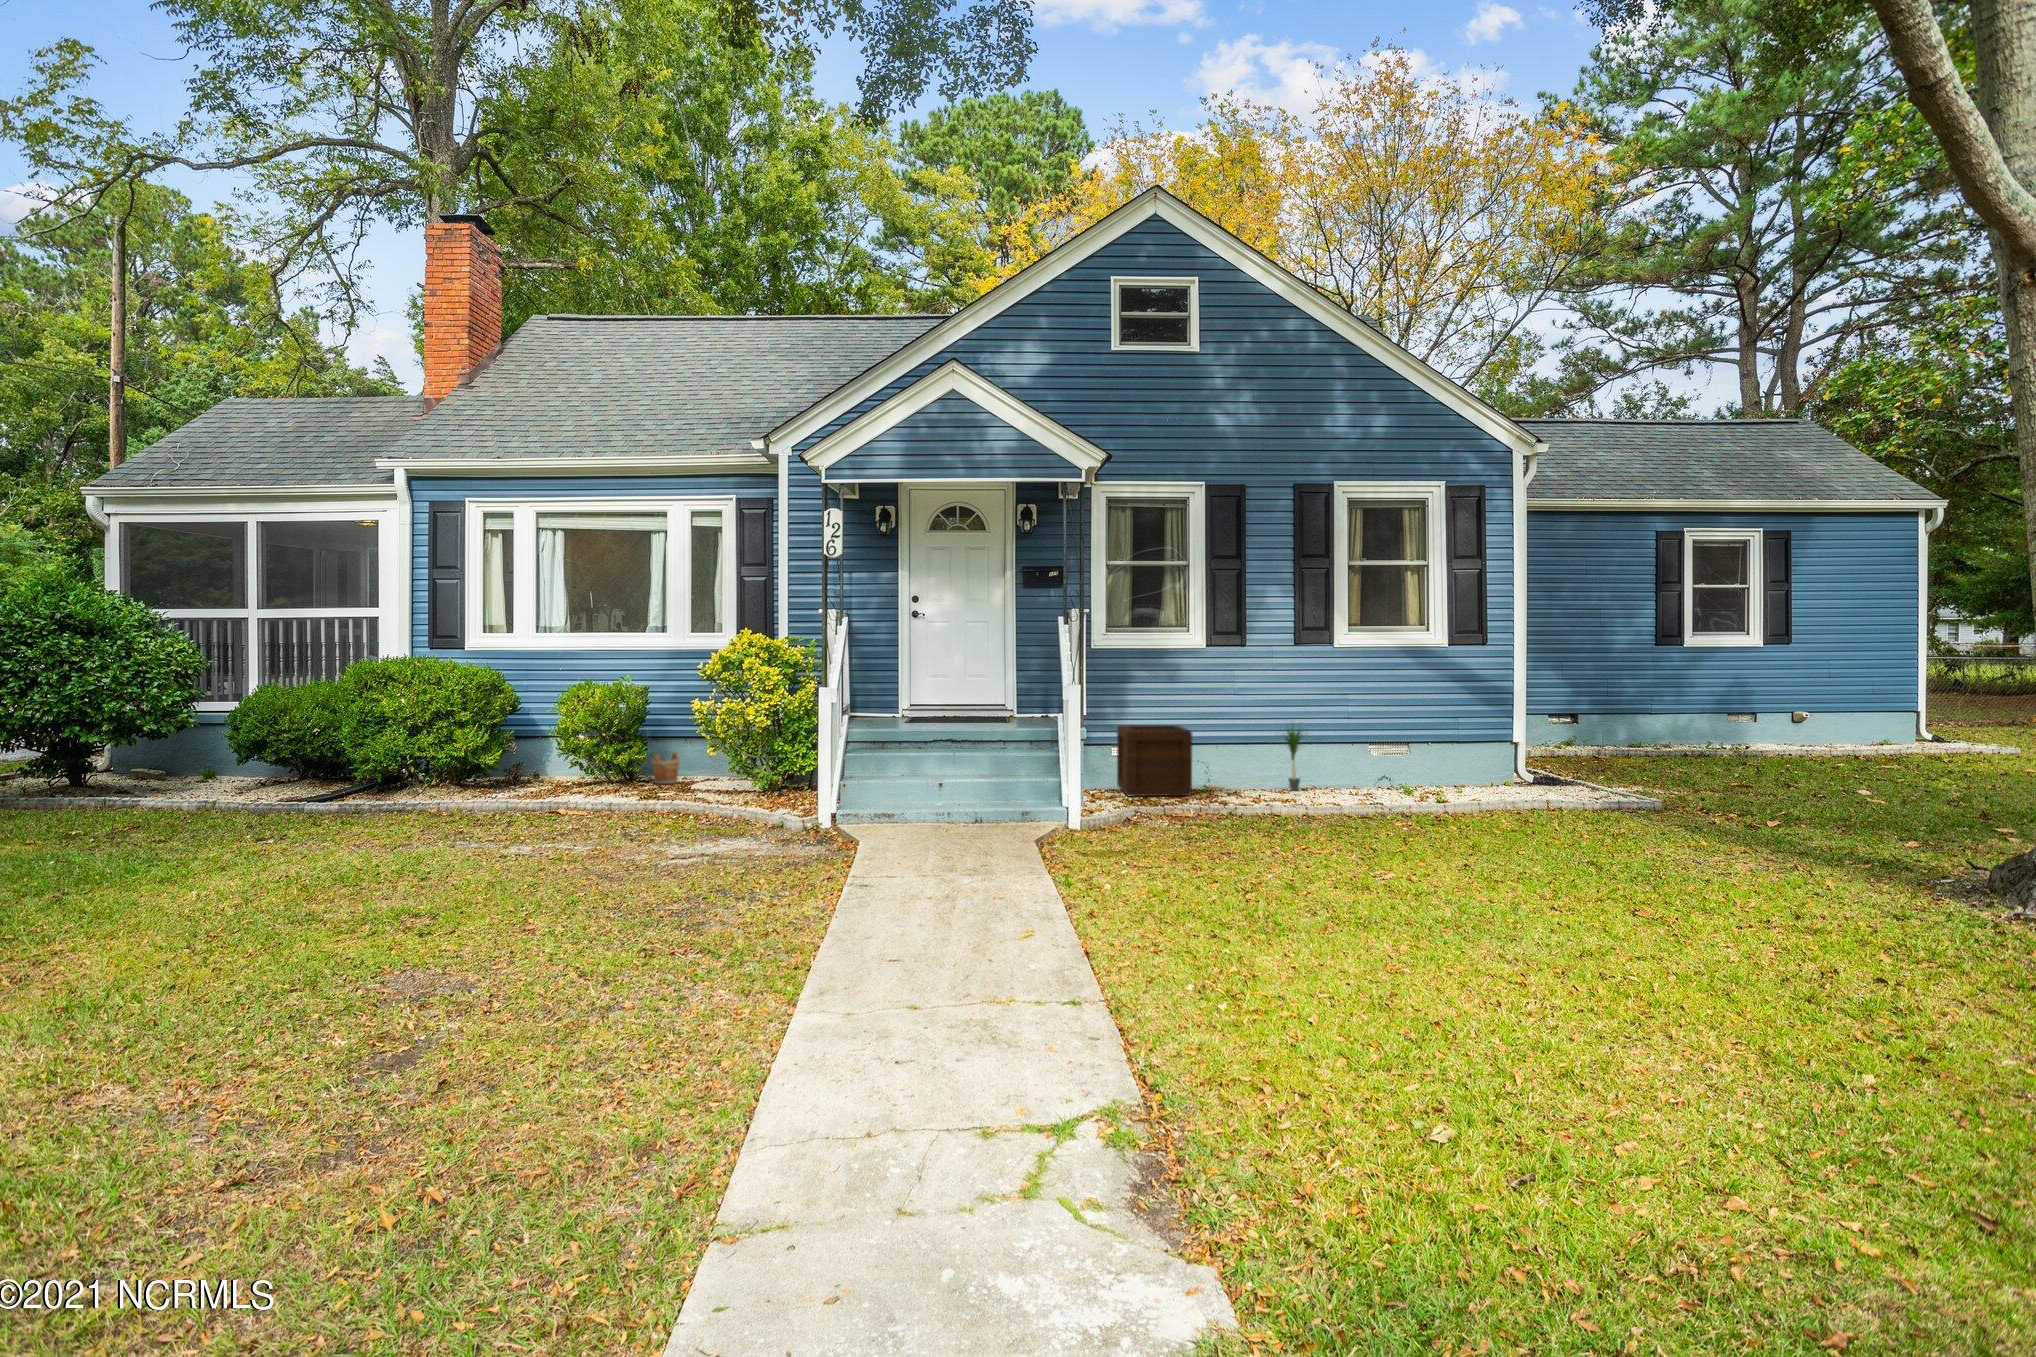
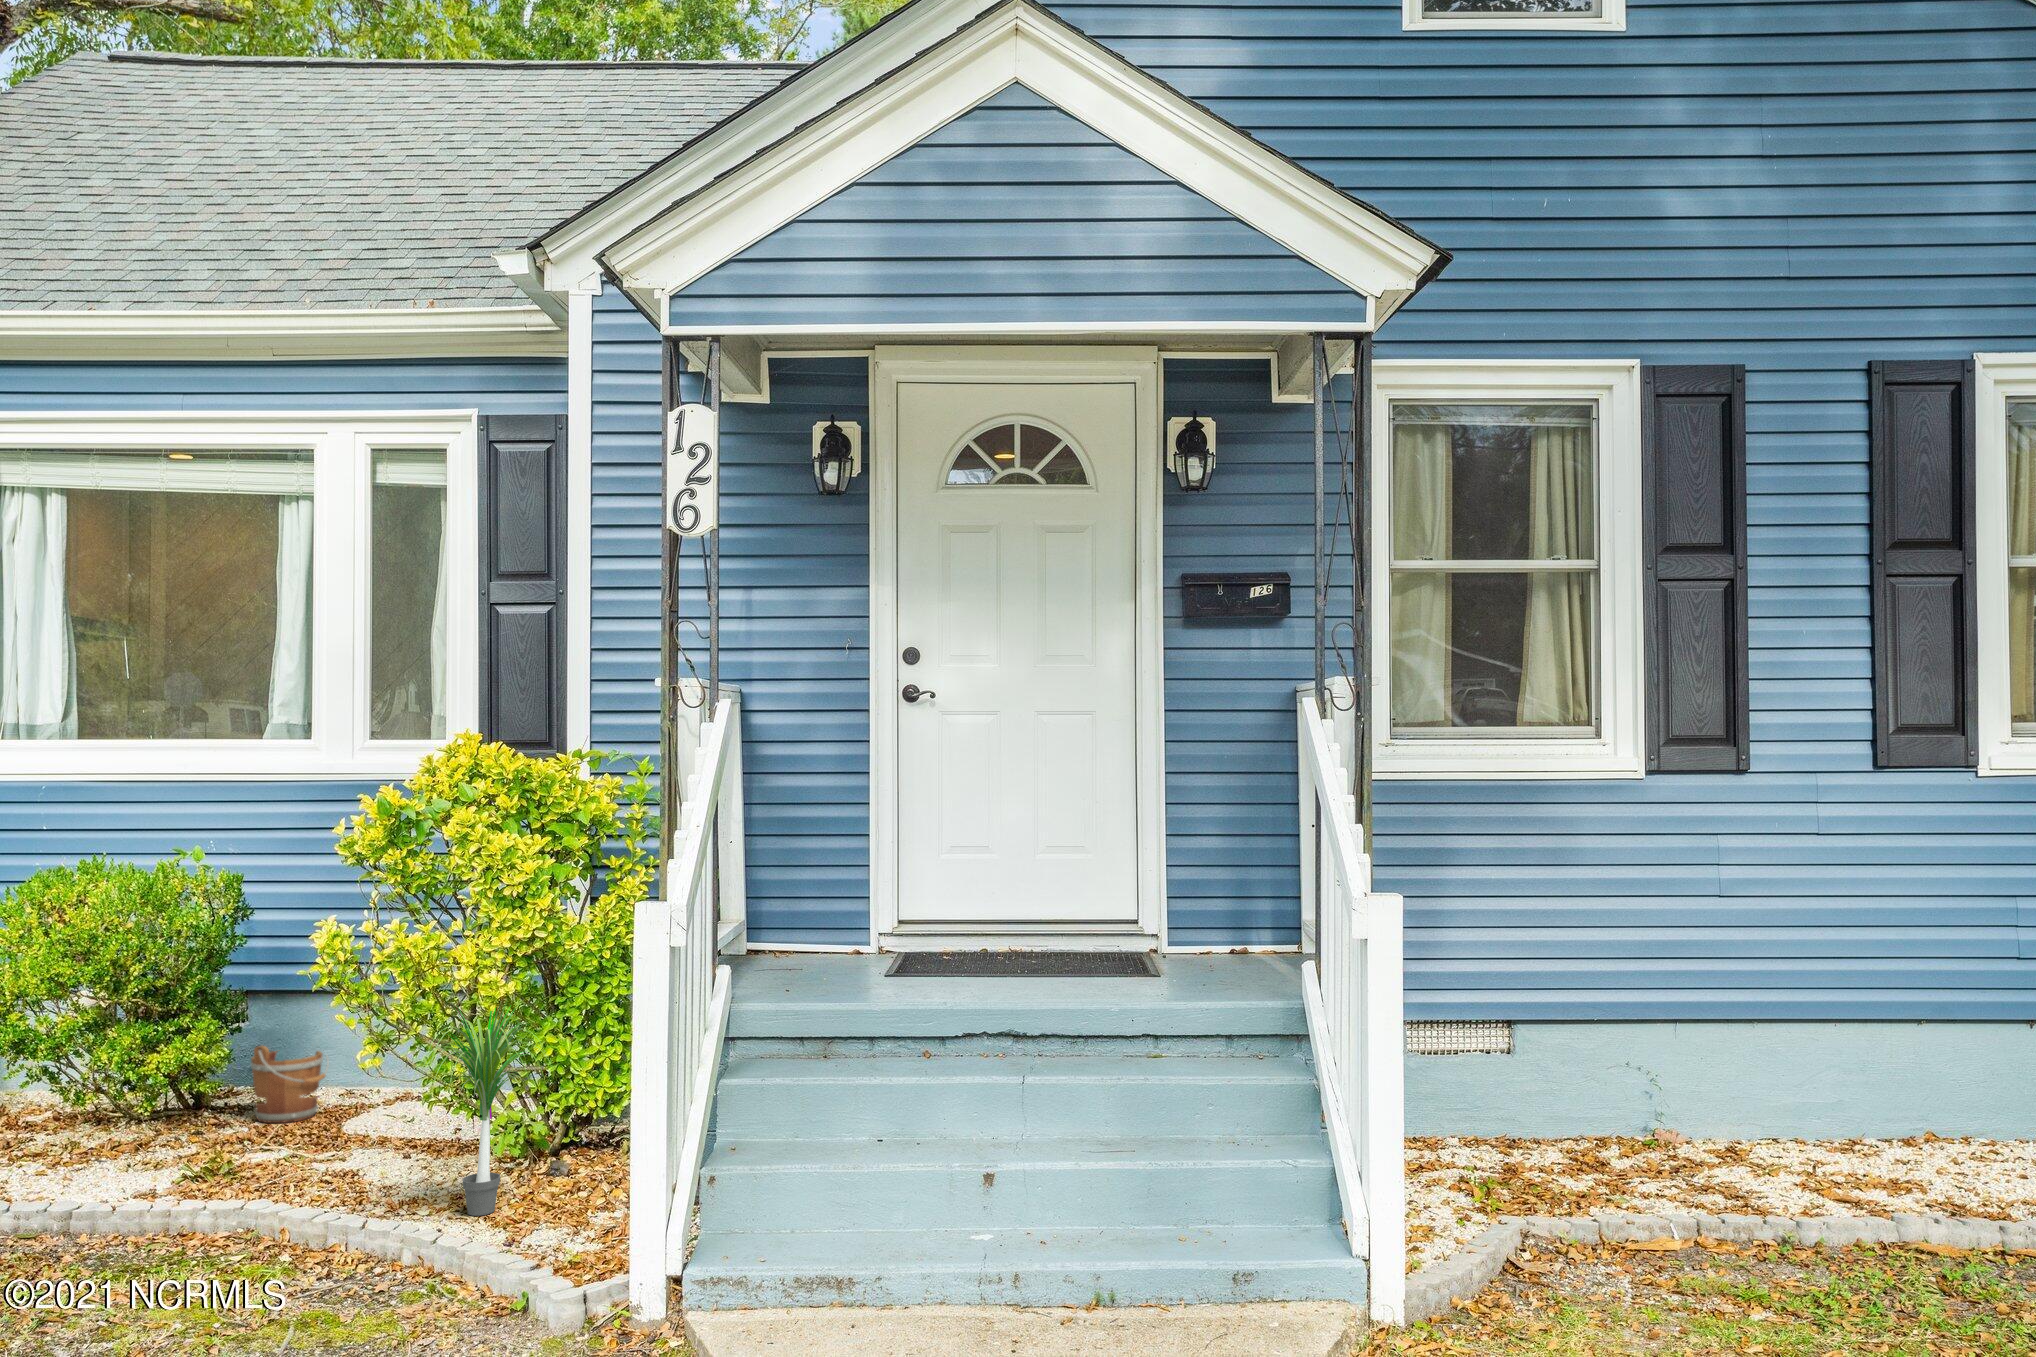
wooden crate: present [1117,725,1192,796] -> none [1431,975,1659,1180]
potted plant: present [1282,727,1307,791] -> present [421,1007,554,1216]

